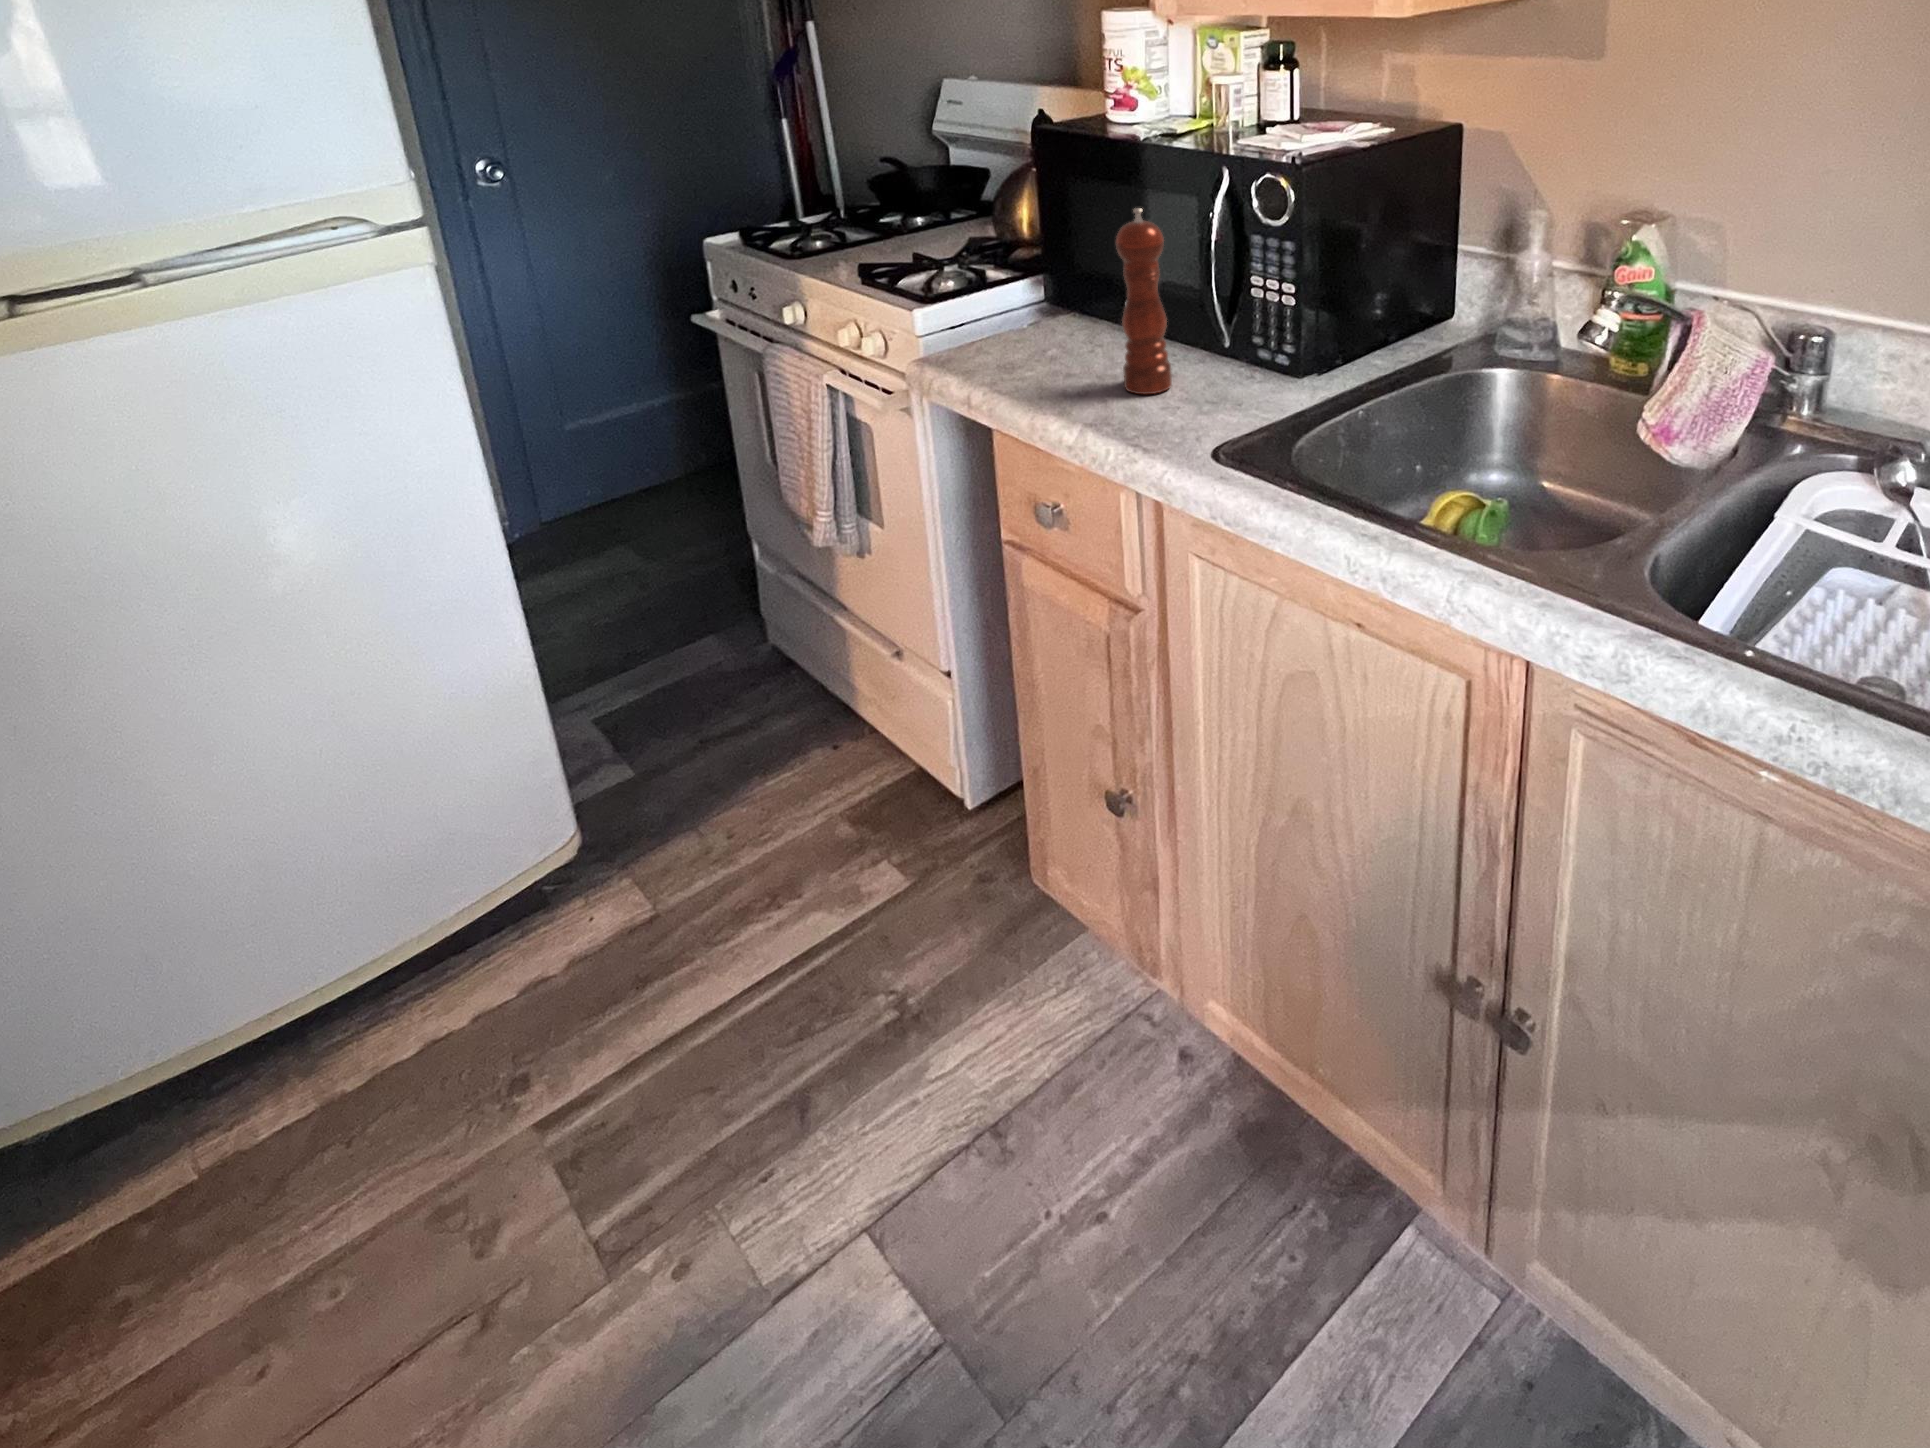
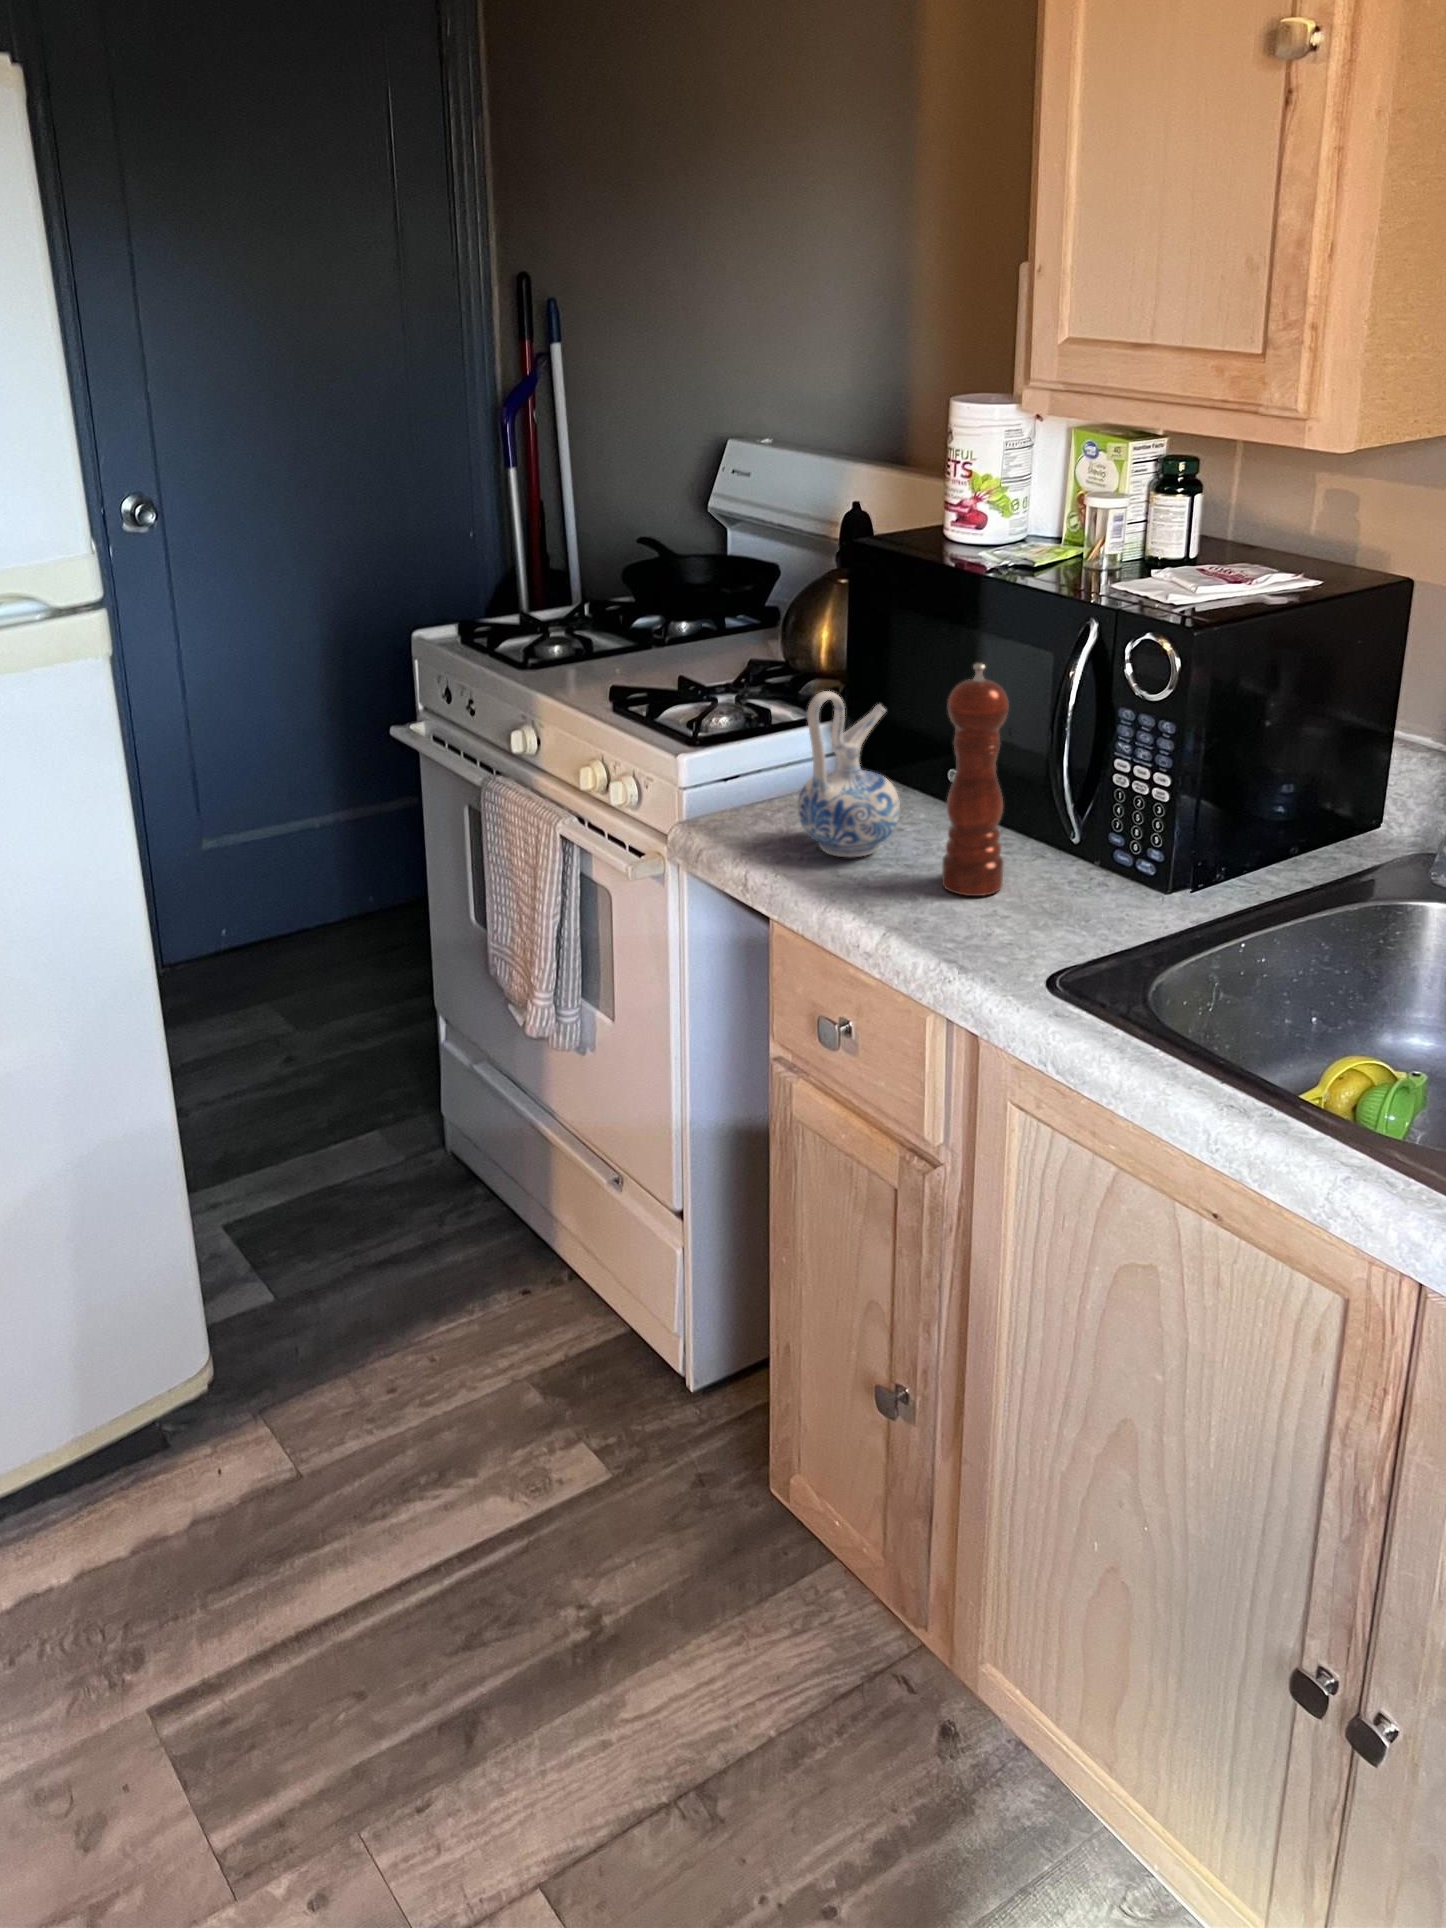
ceramic pitcher: none [1007,242,1088,374] -> present [798,691,900,857]

